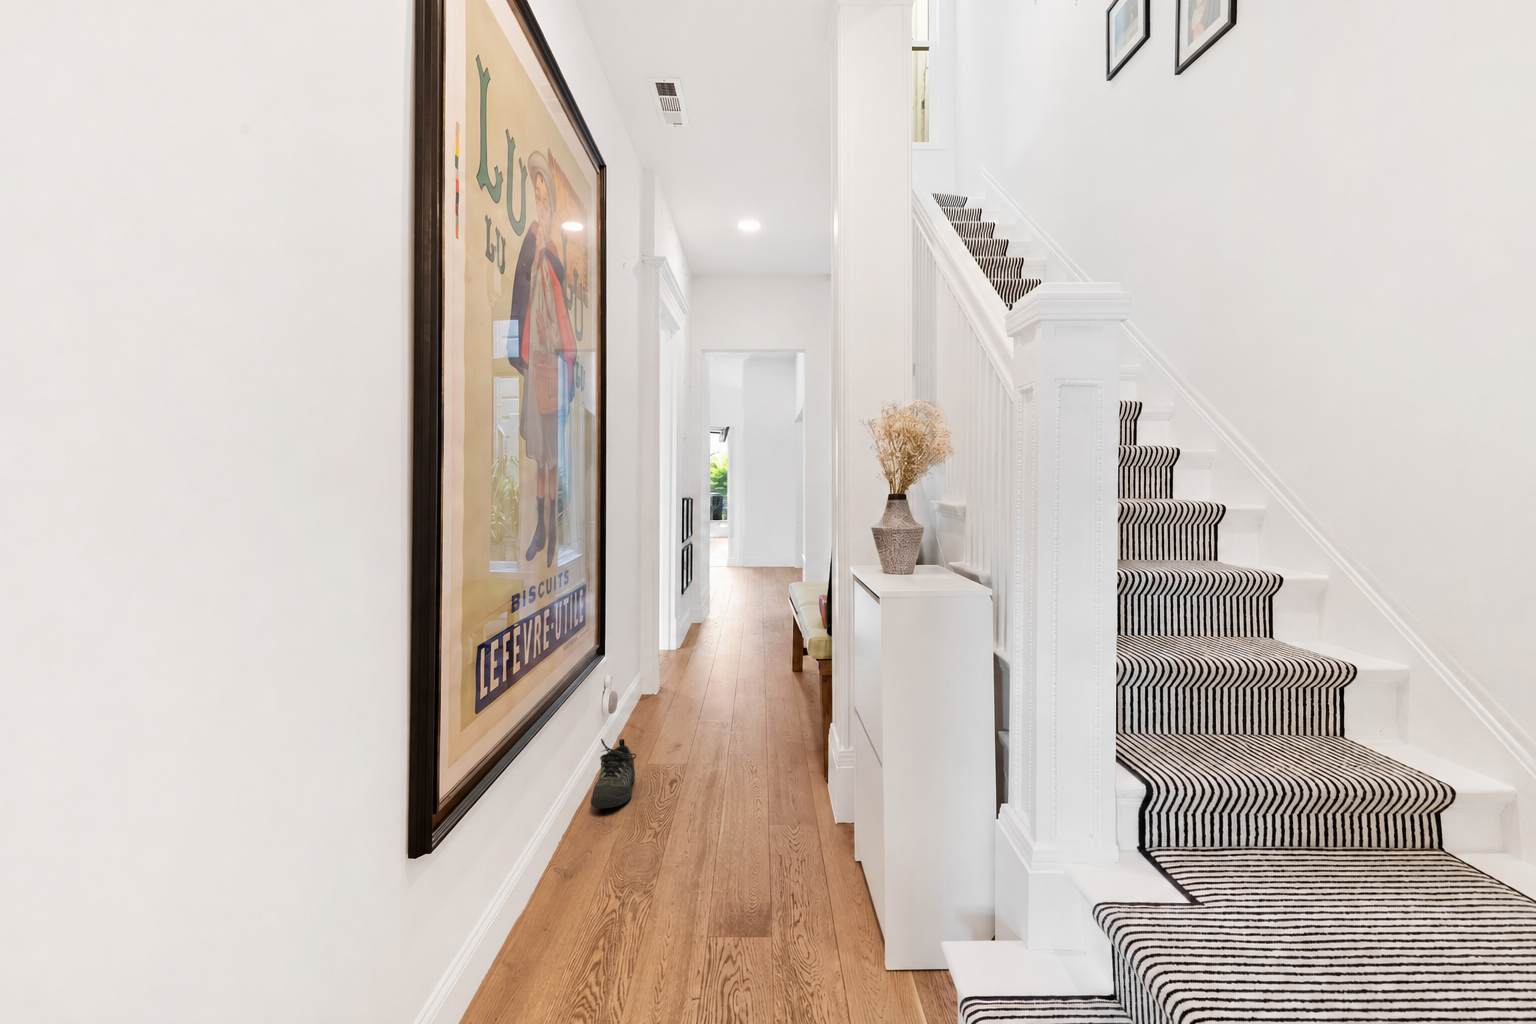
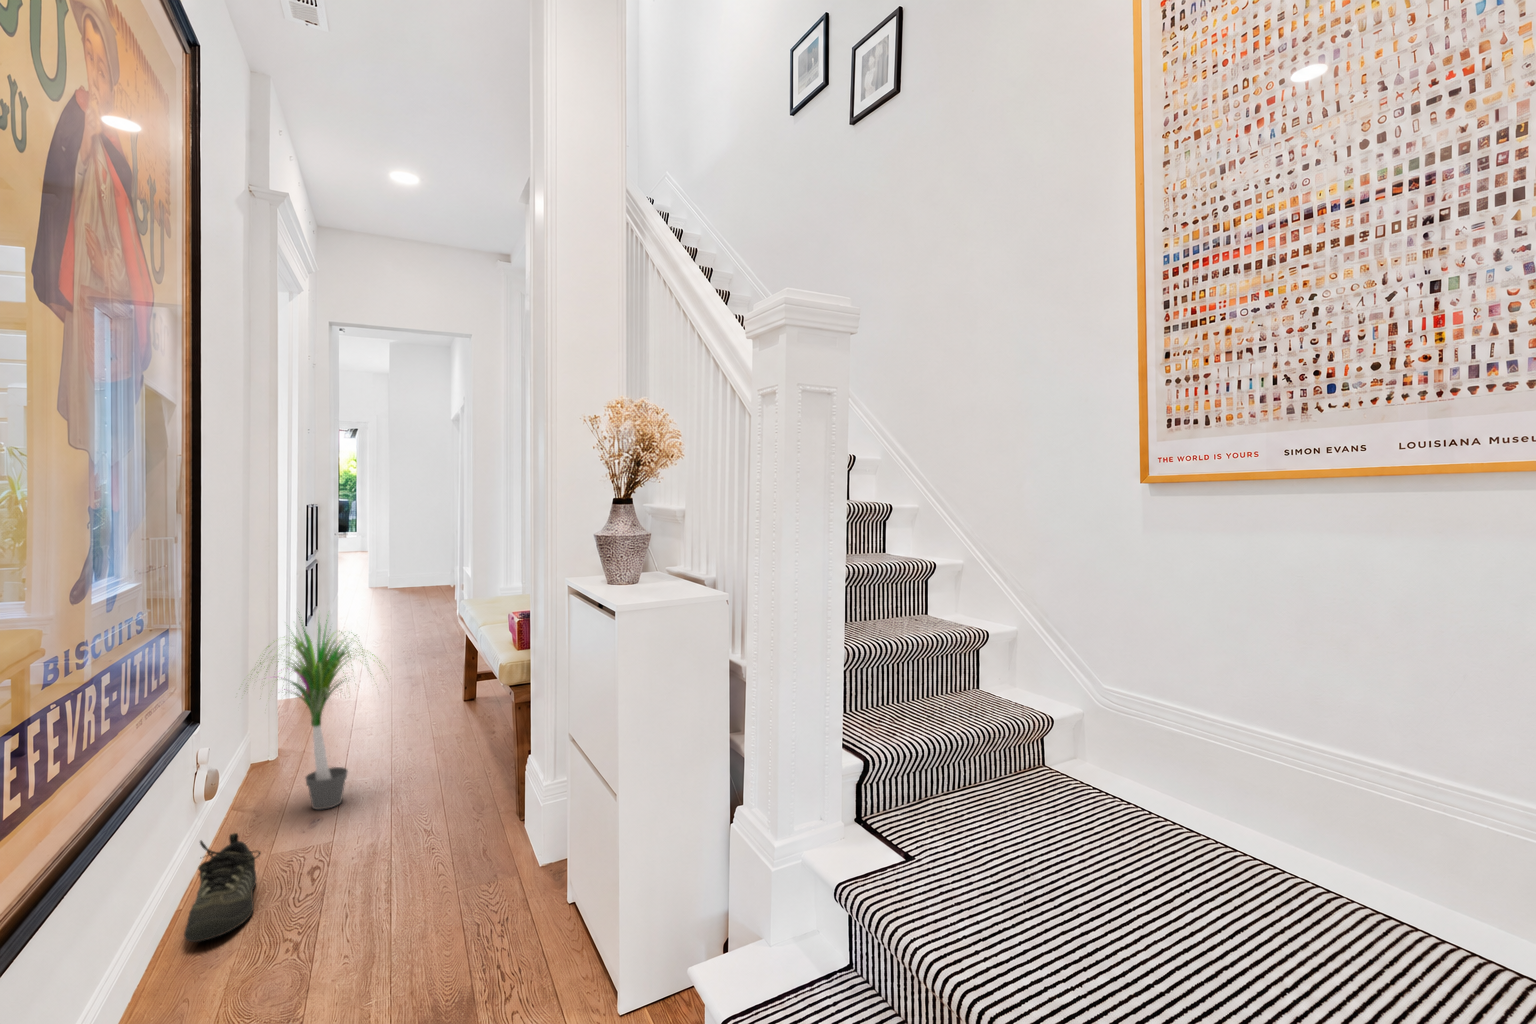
potted plant: none [625,576,731,736] -> present [254,620,383,810]

